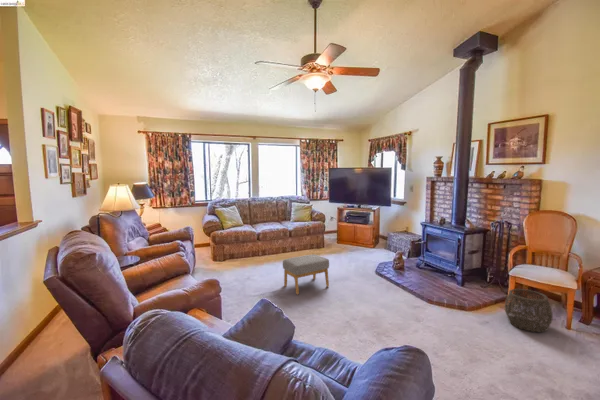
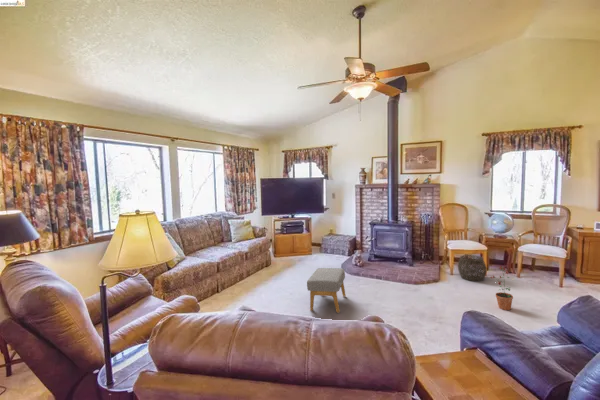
potted plant: none [472,305,500,371] -> present [491,266,513,310]

